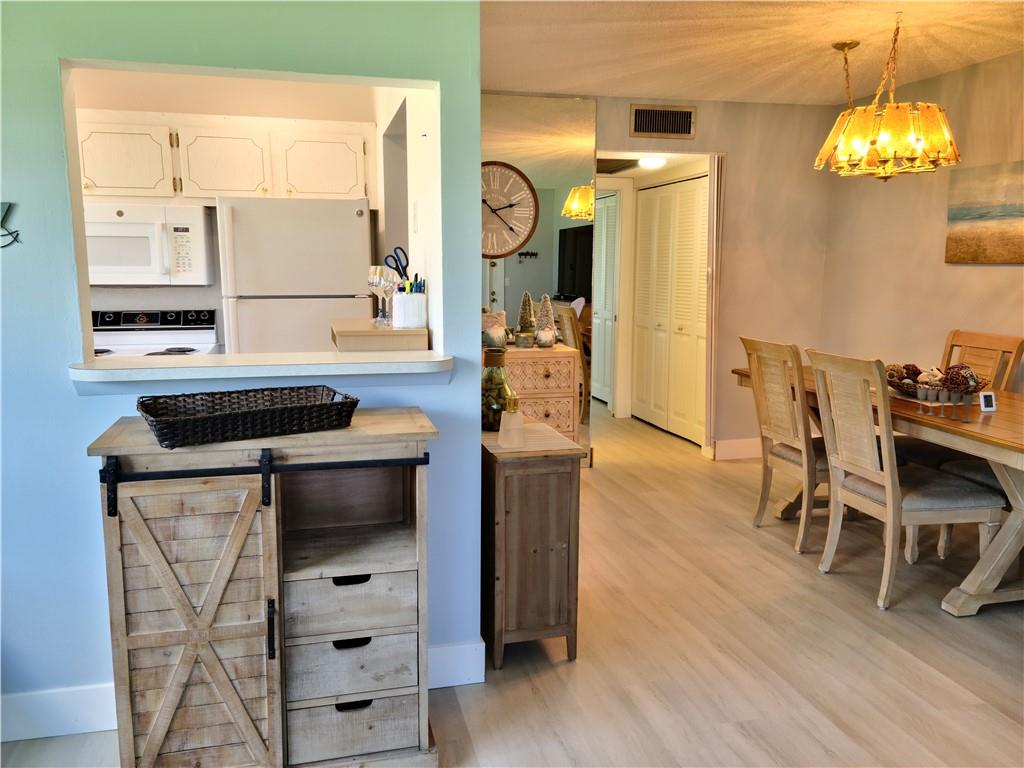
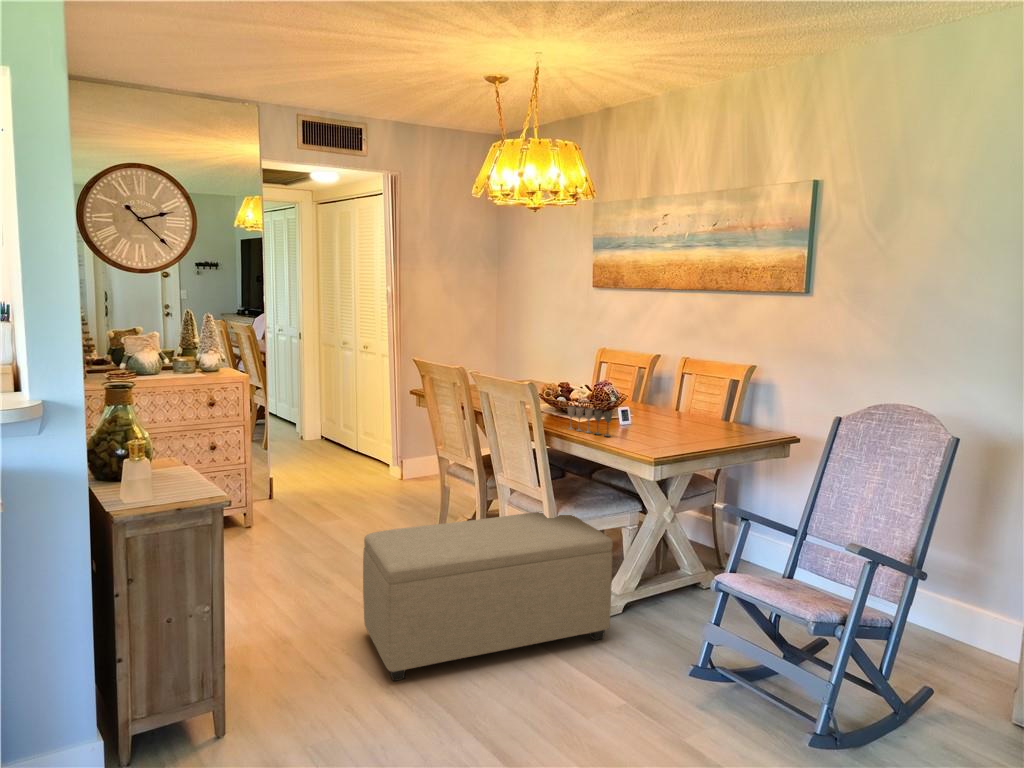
ottoman: none [692,498,969,642] -> present [363,511,613,681]

